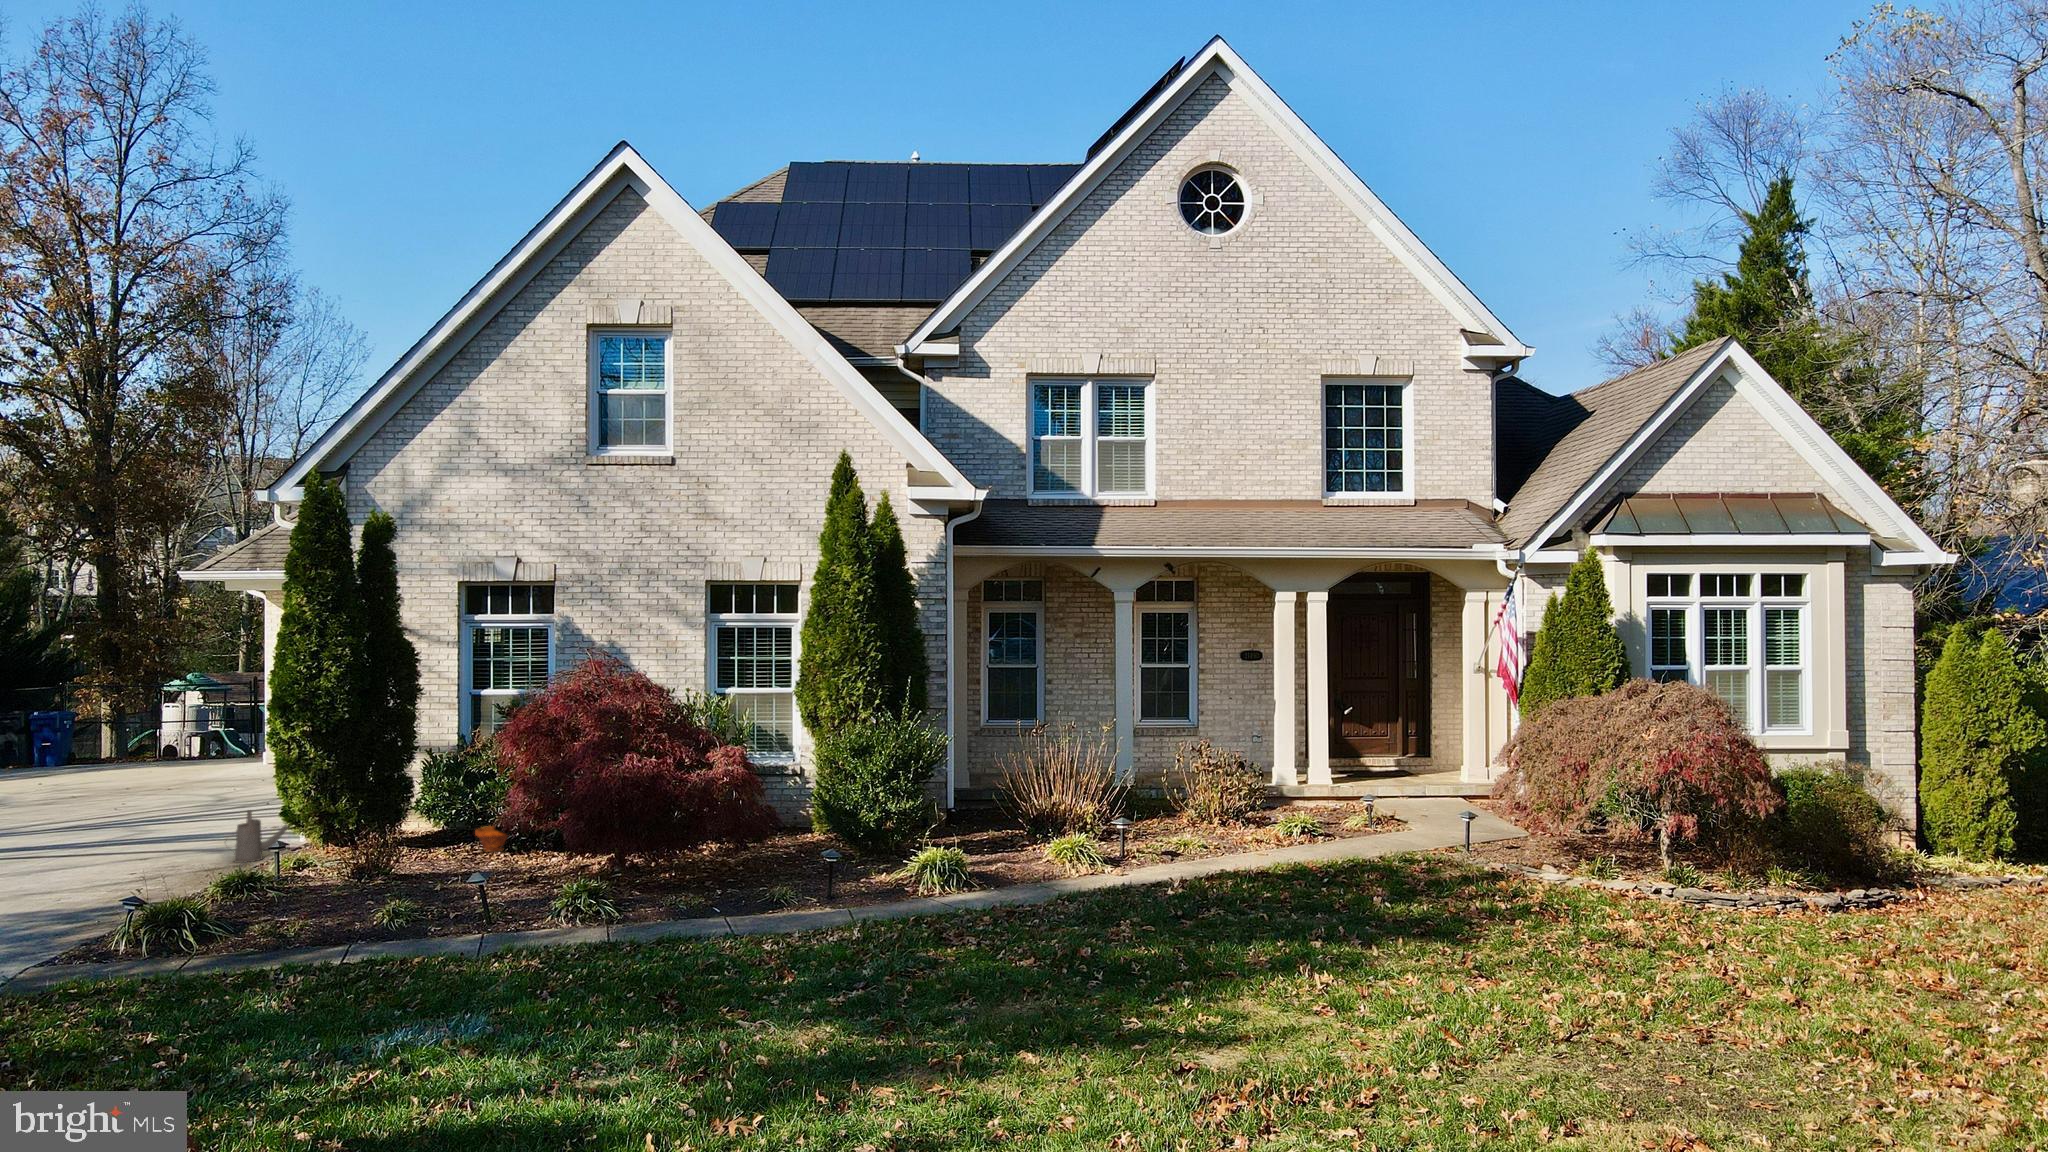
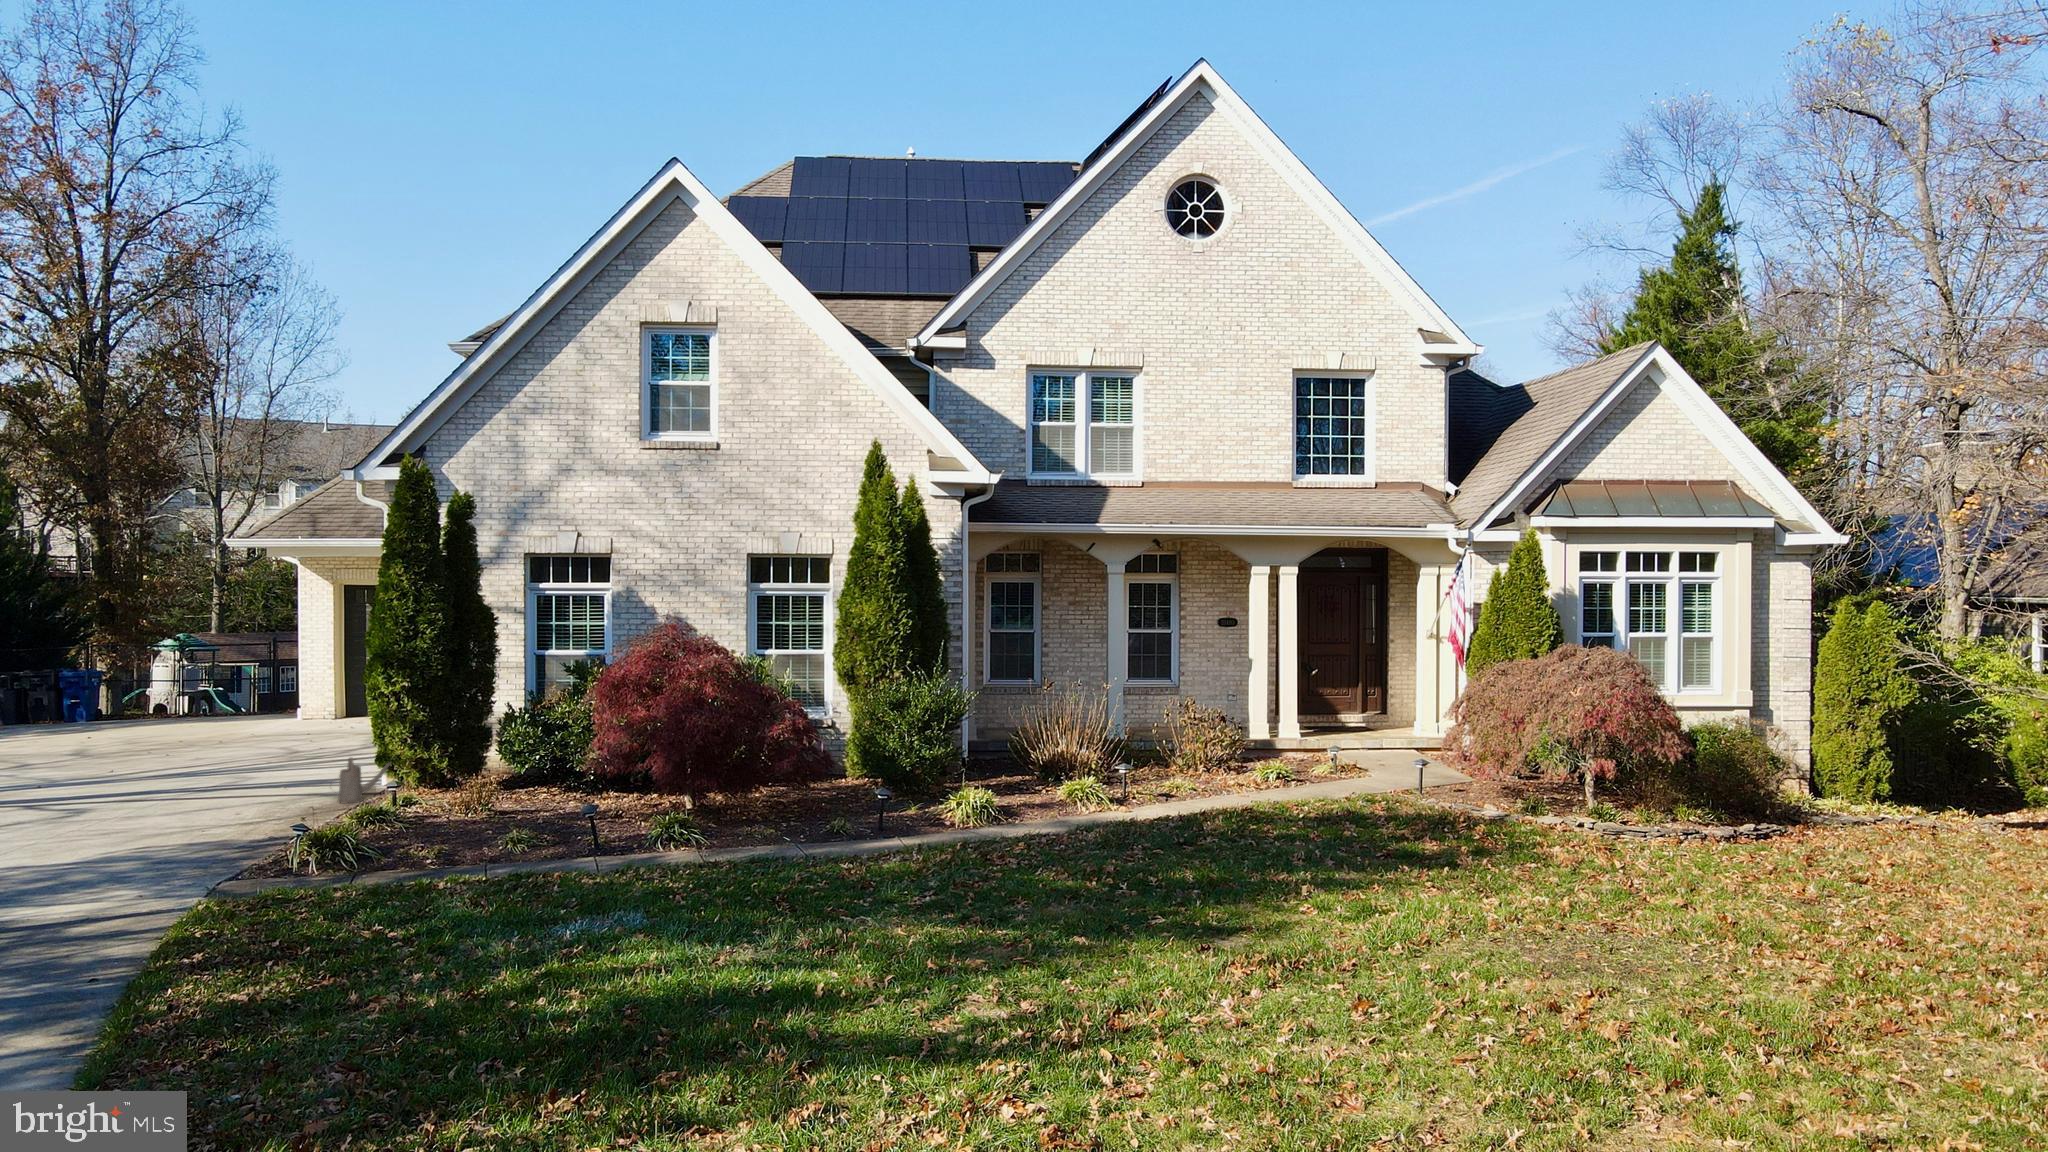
planter: present [475,826,507,852] -> none [550,772,581,794]

